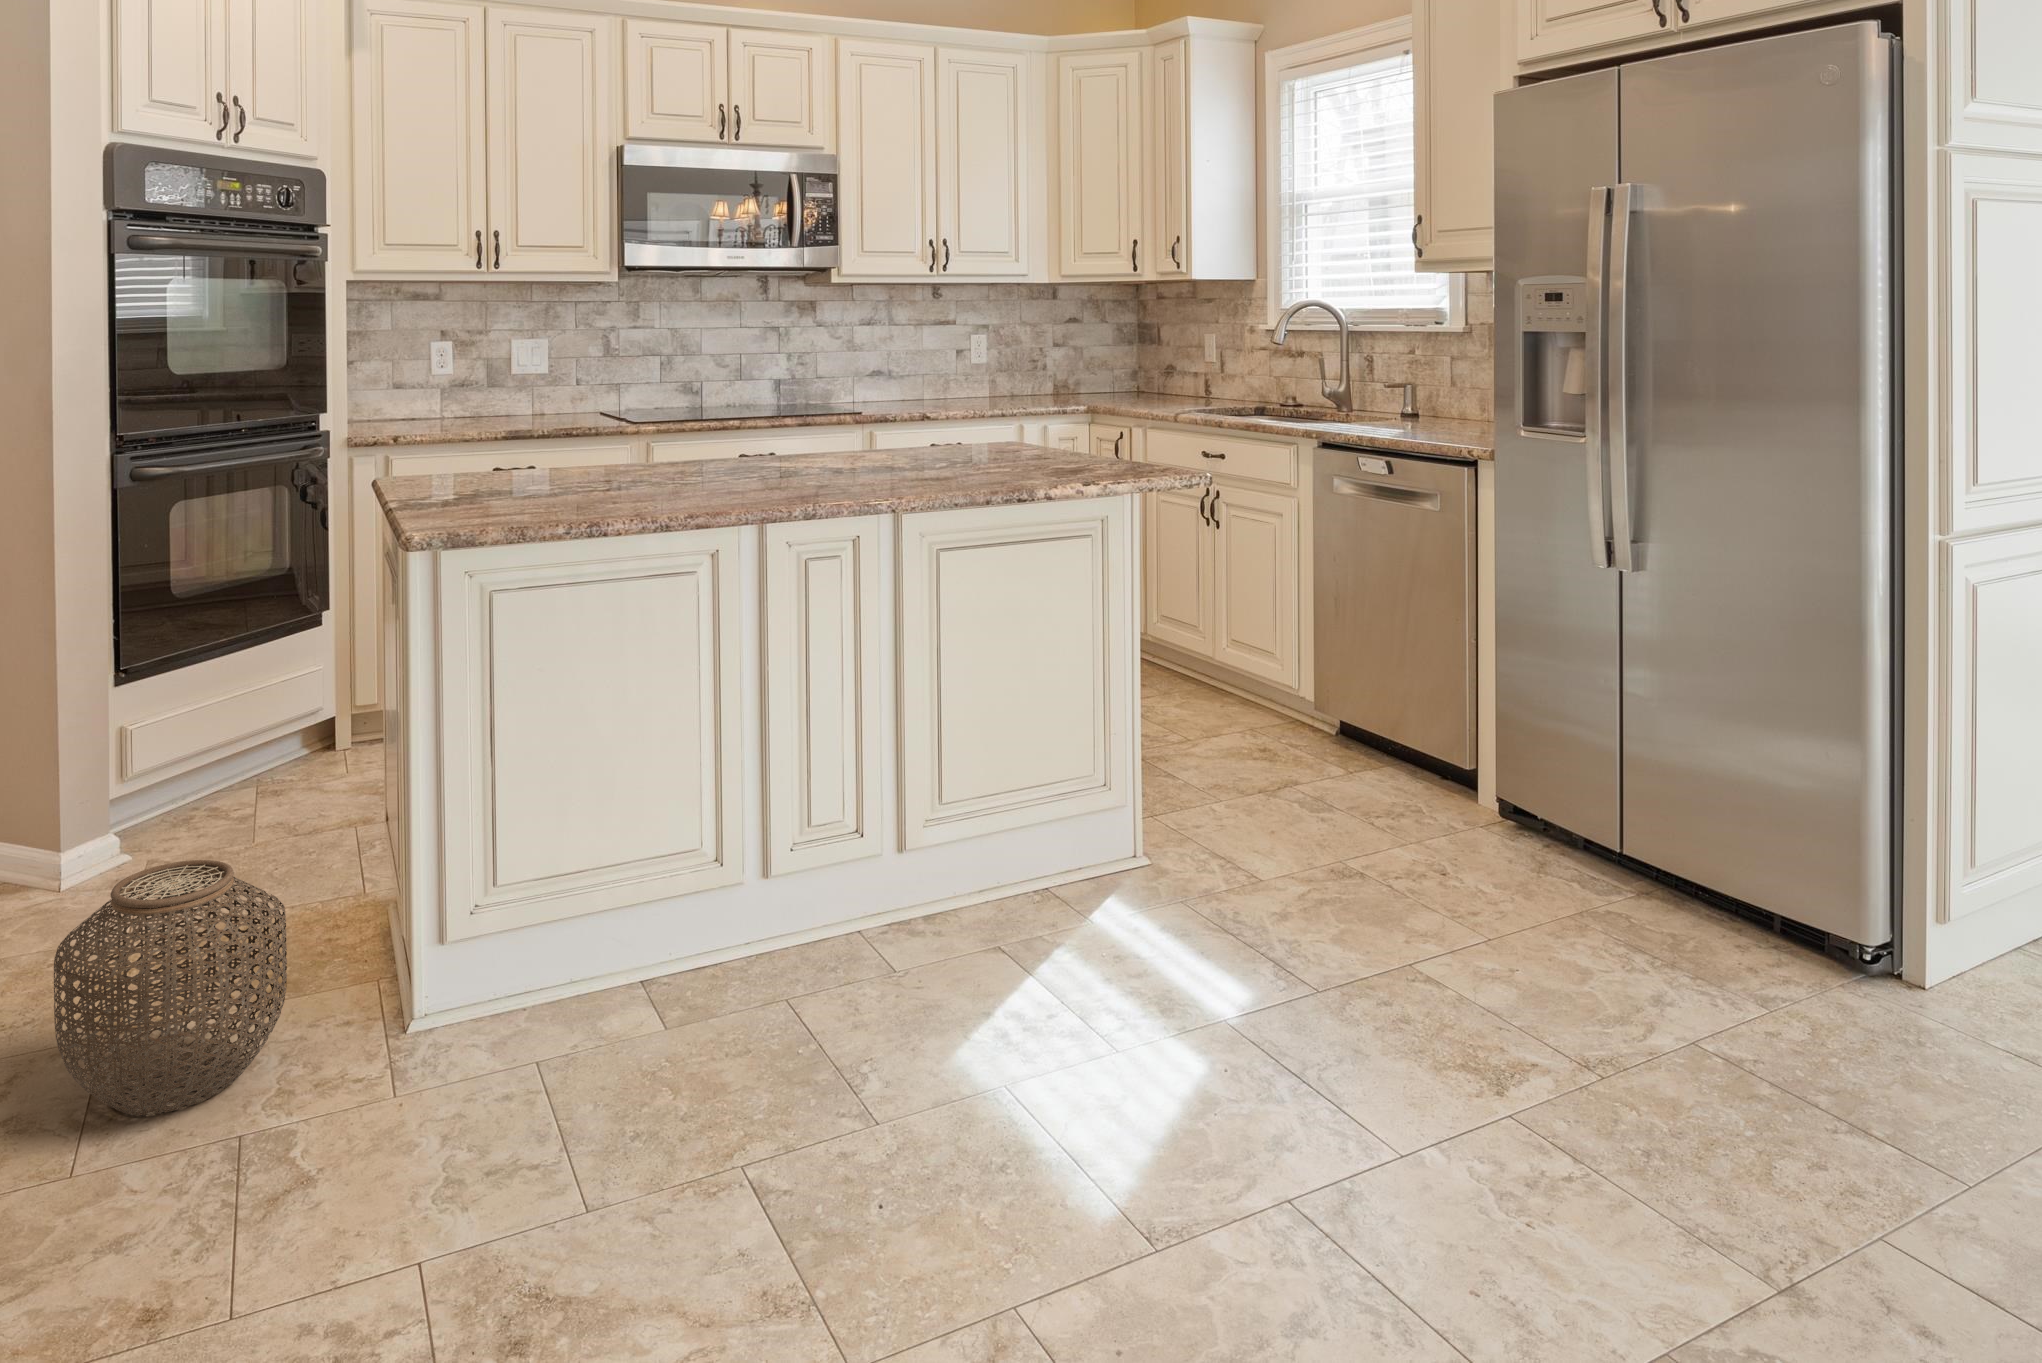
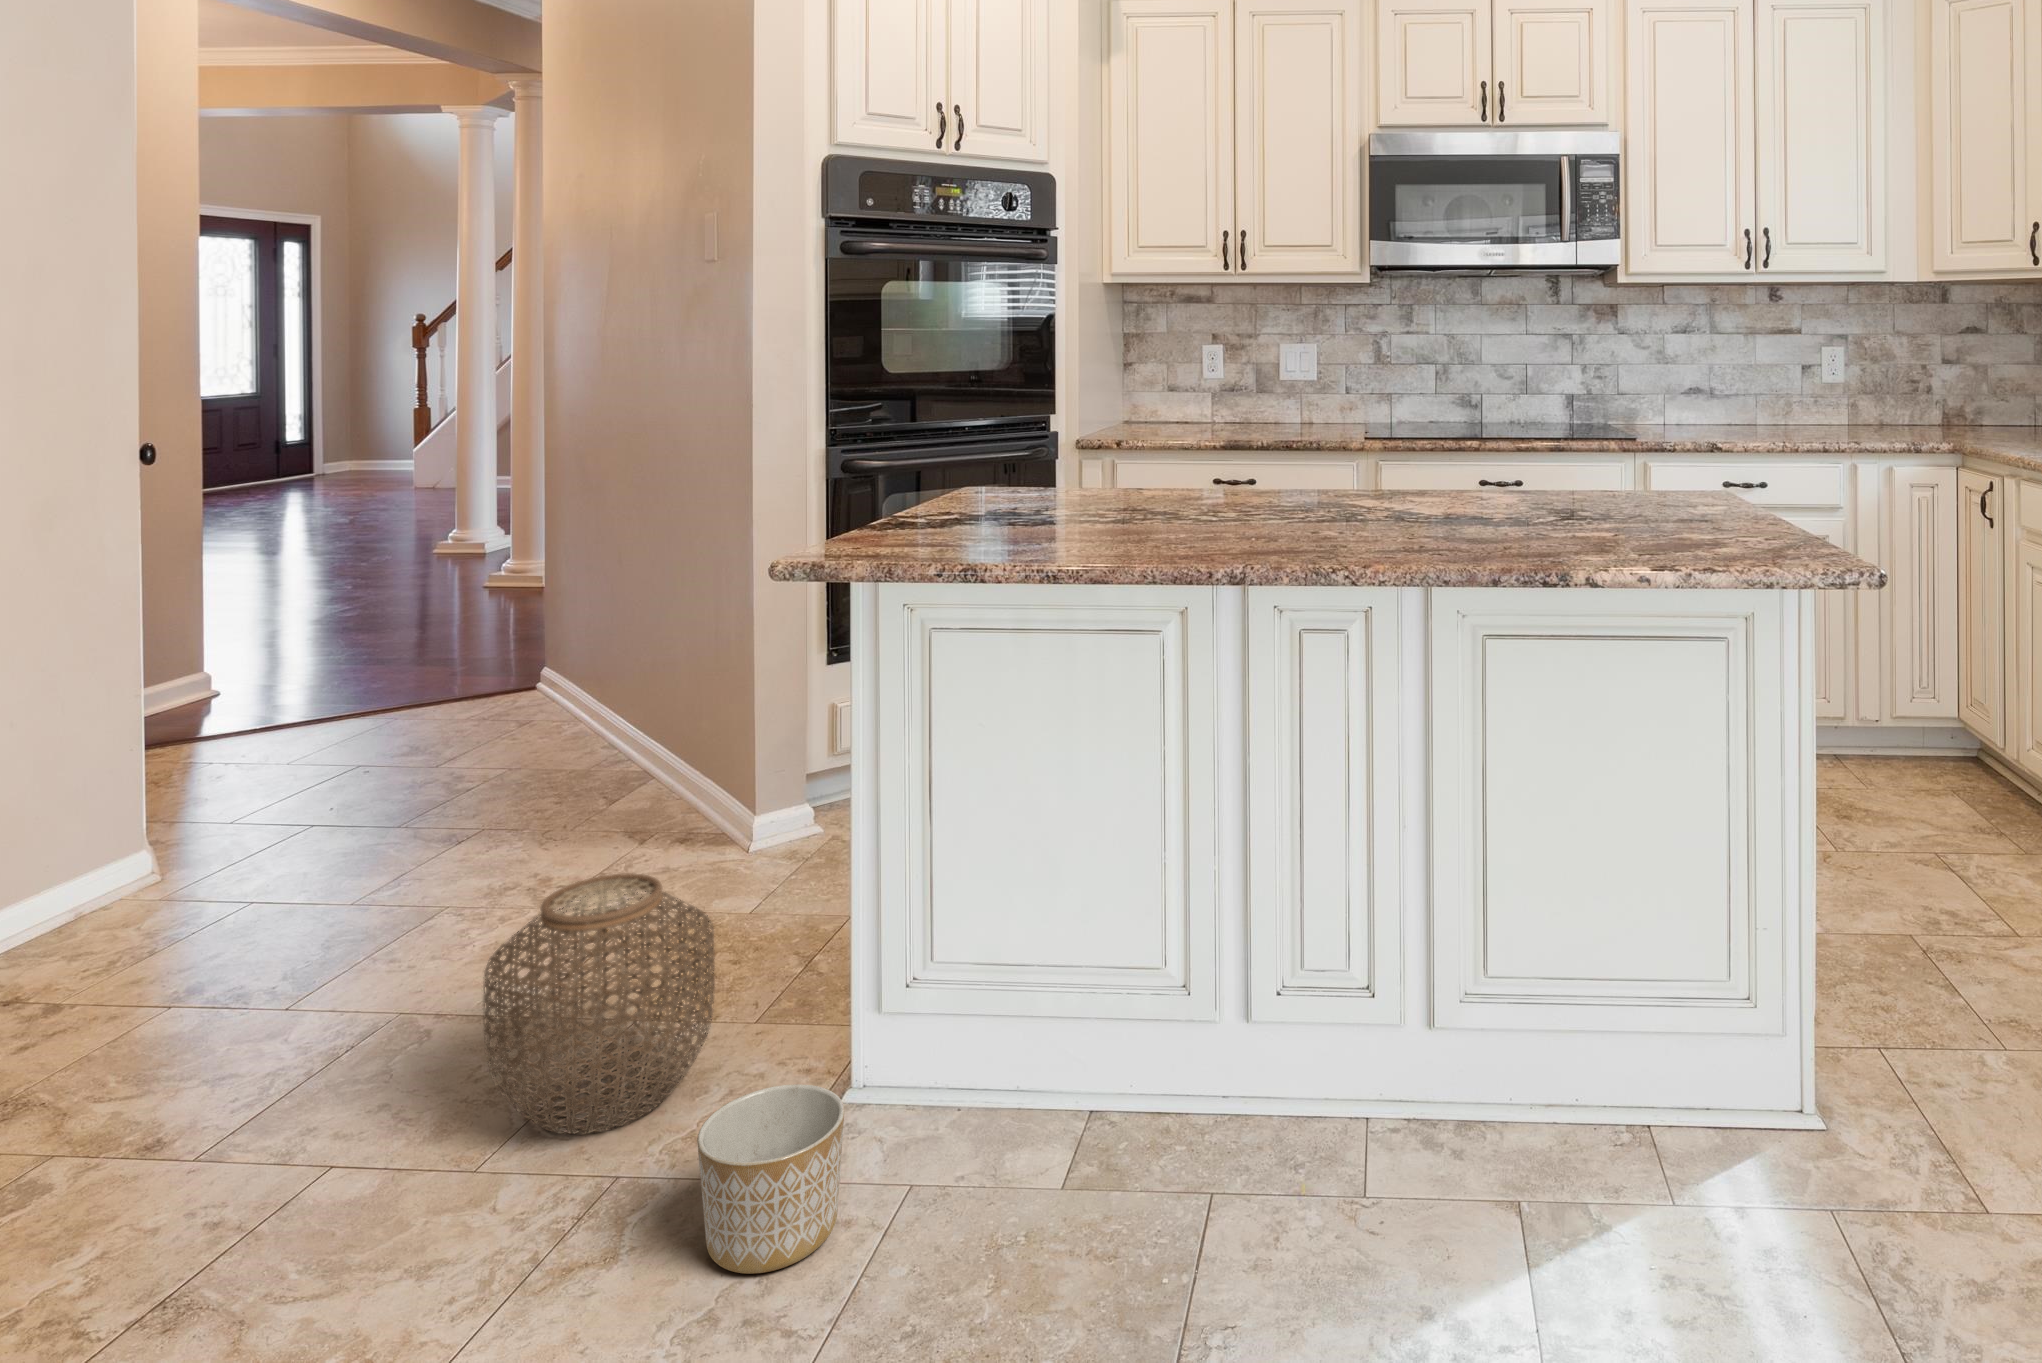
planter: none [402,983,529,1138] -> present [697,1084,844,1274]

